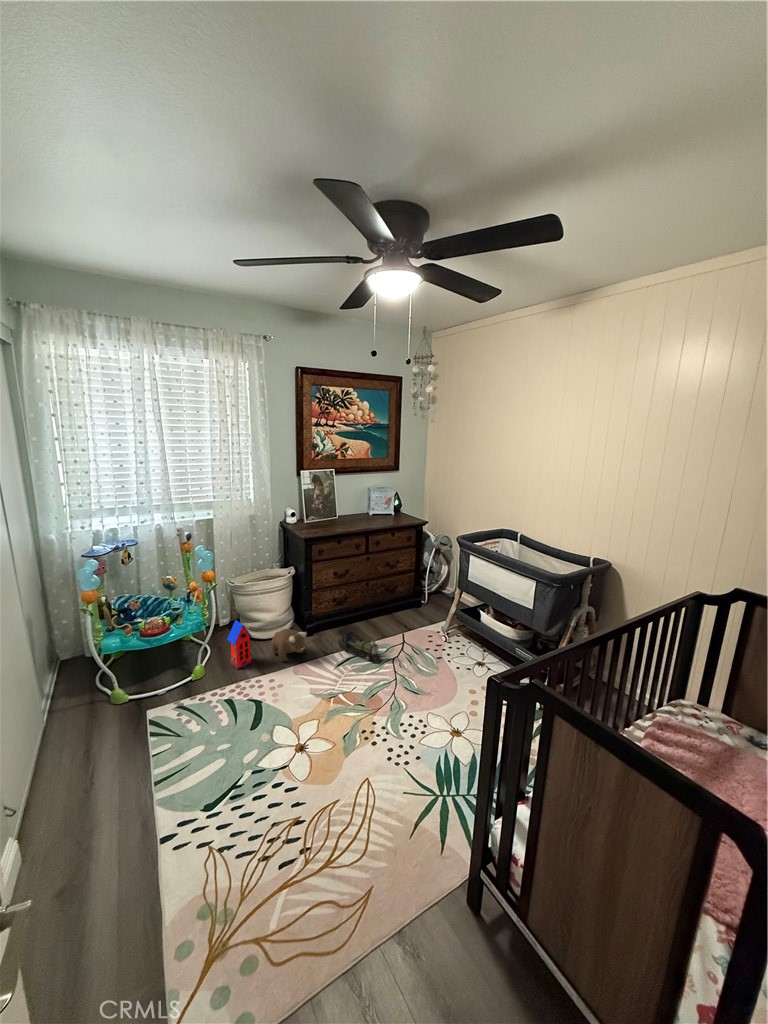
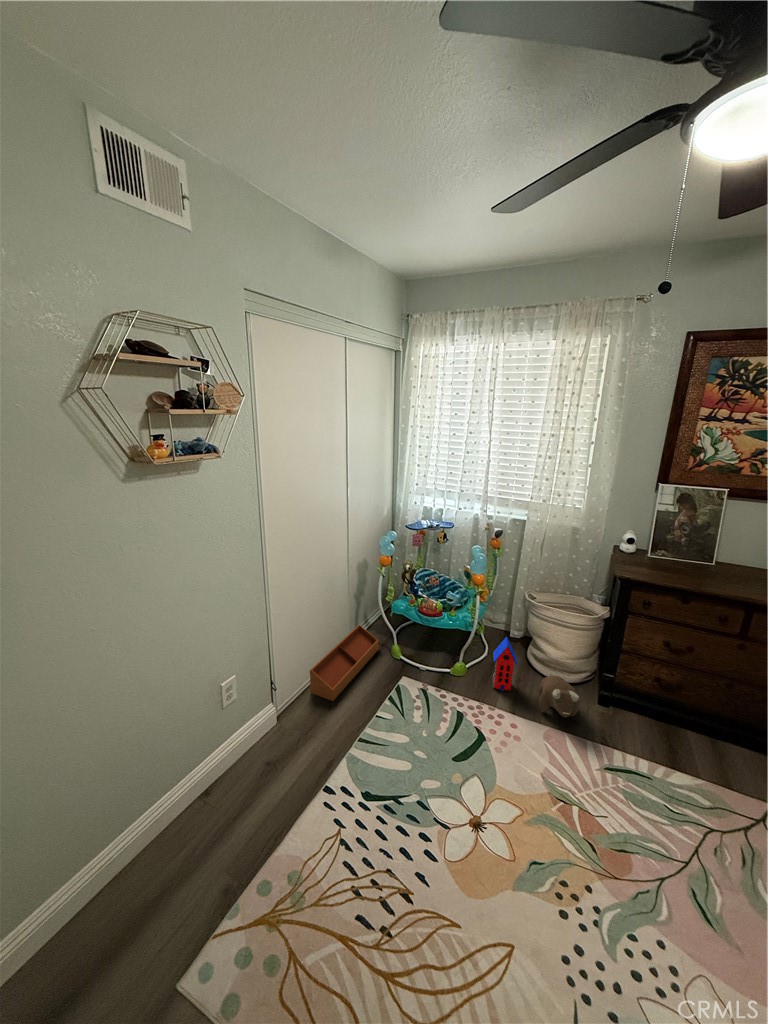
toy train: present [336,628,382,664] -> none [627,723,688,816]
storage bin: none [32,696,89,803] -> present [310,625,379,701]

